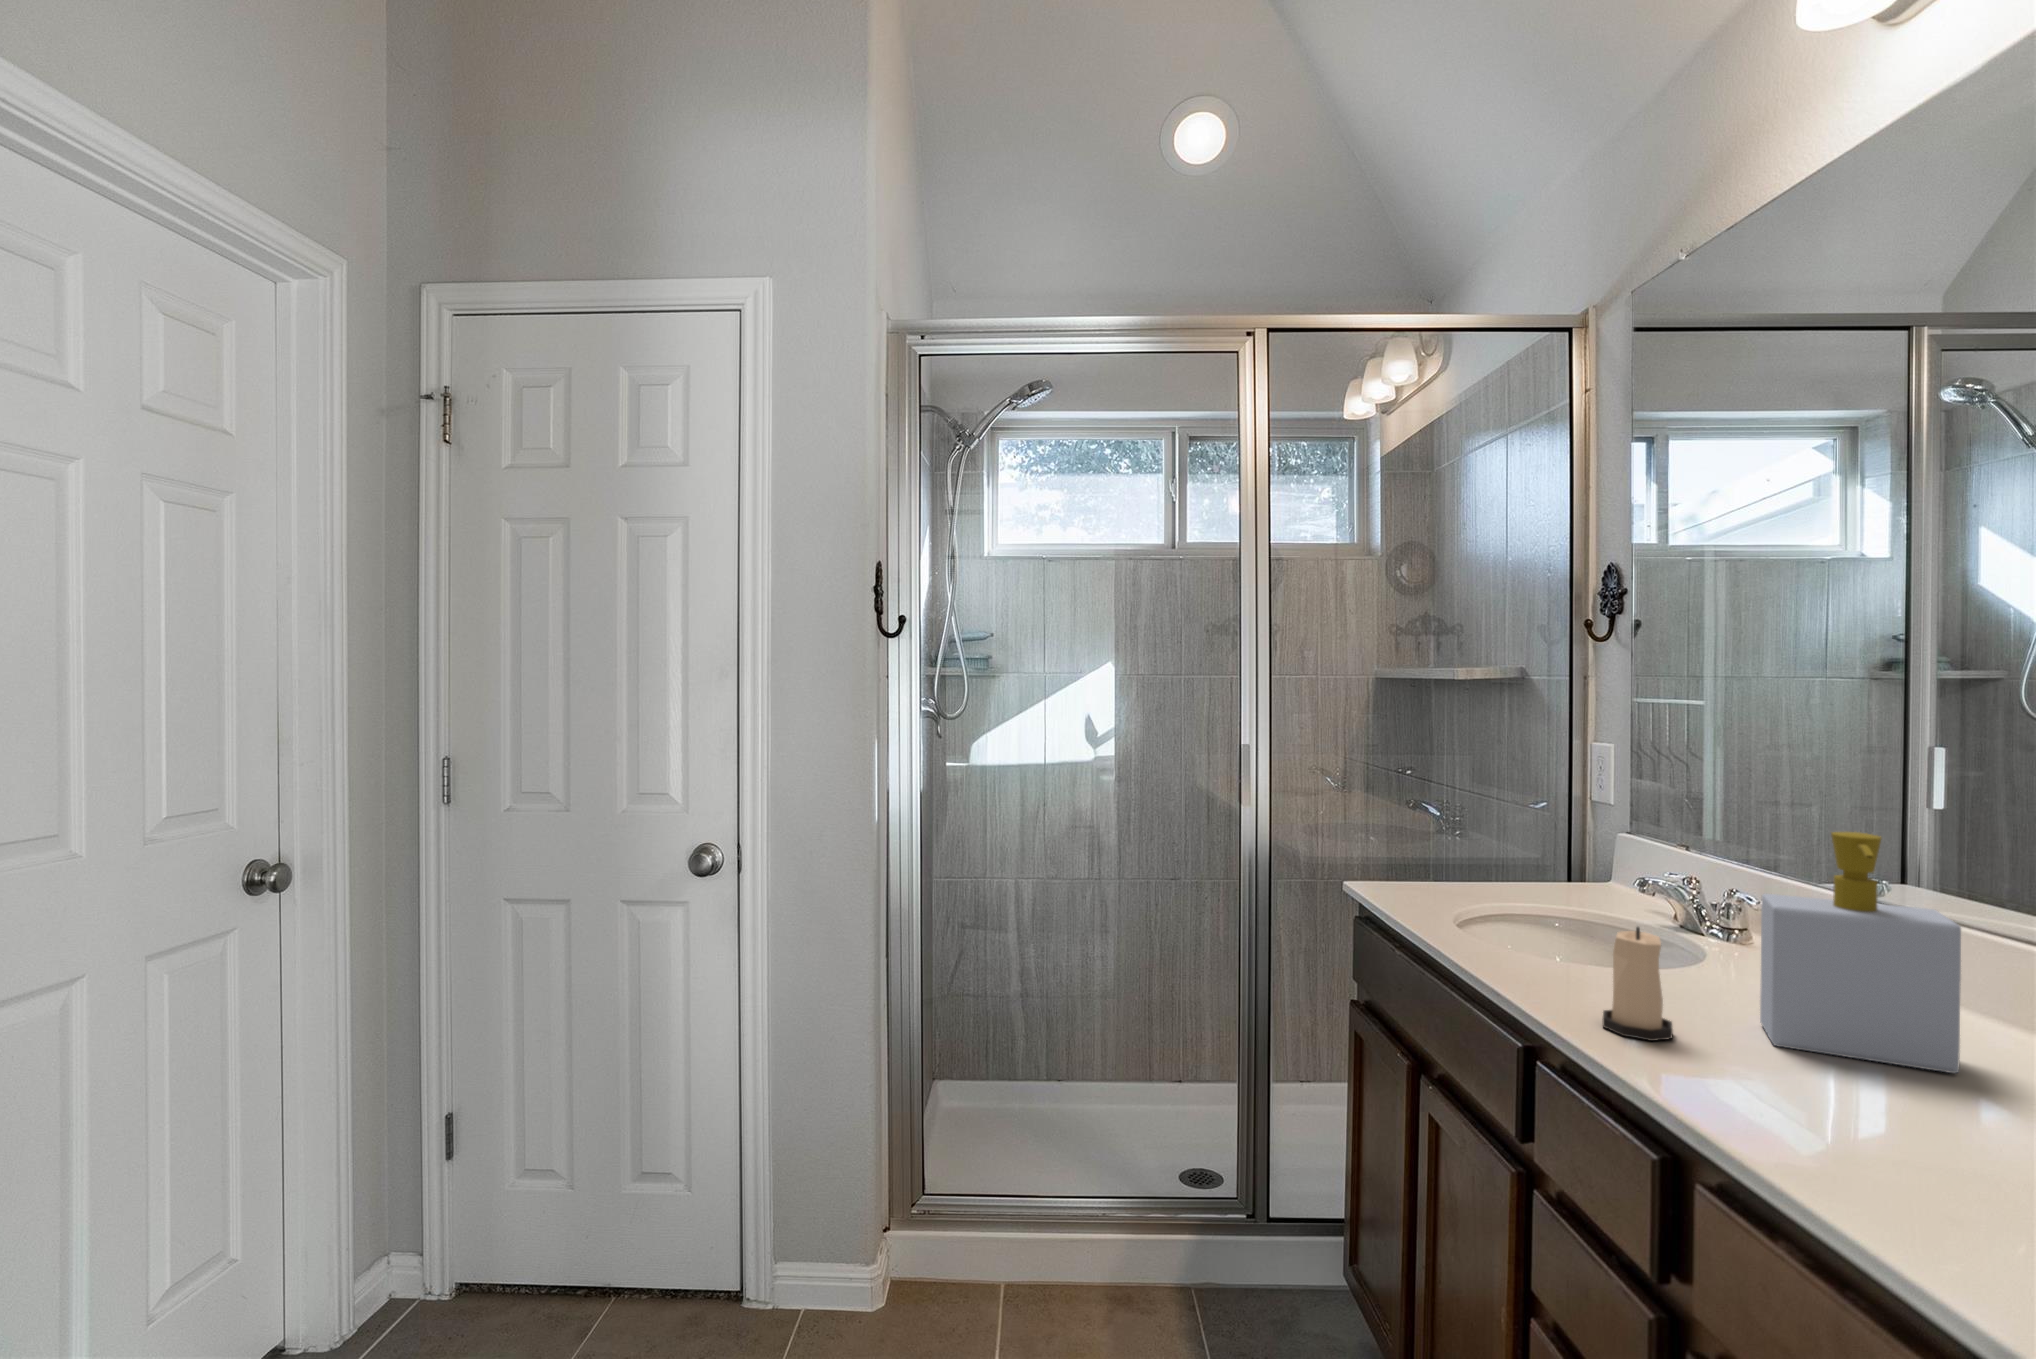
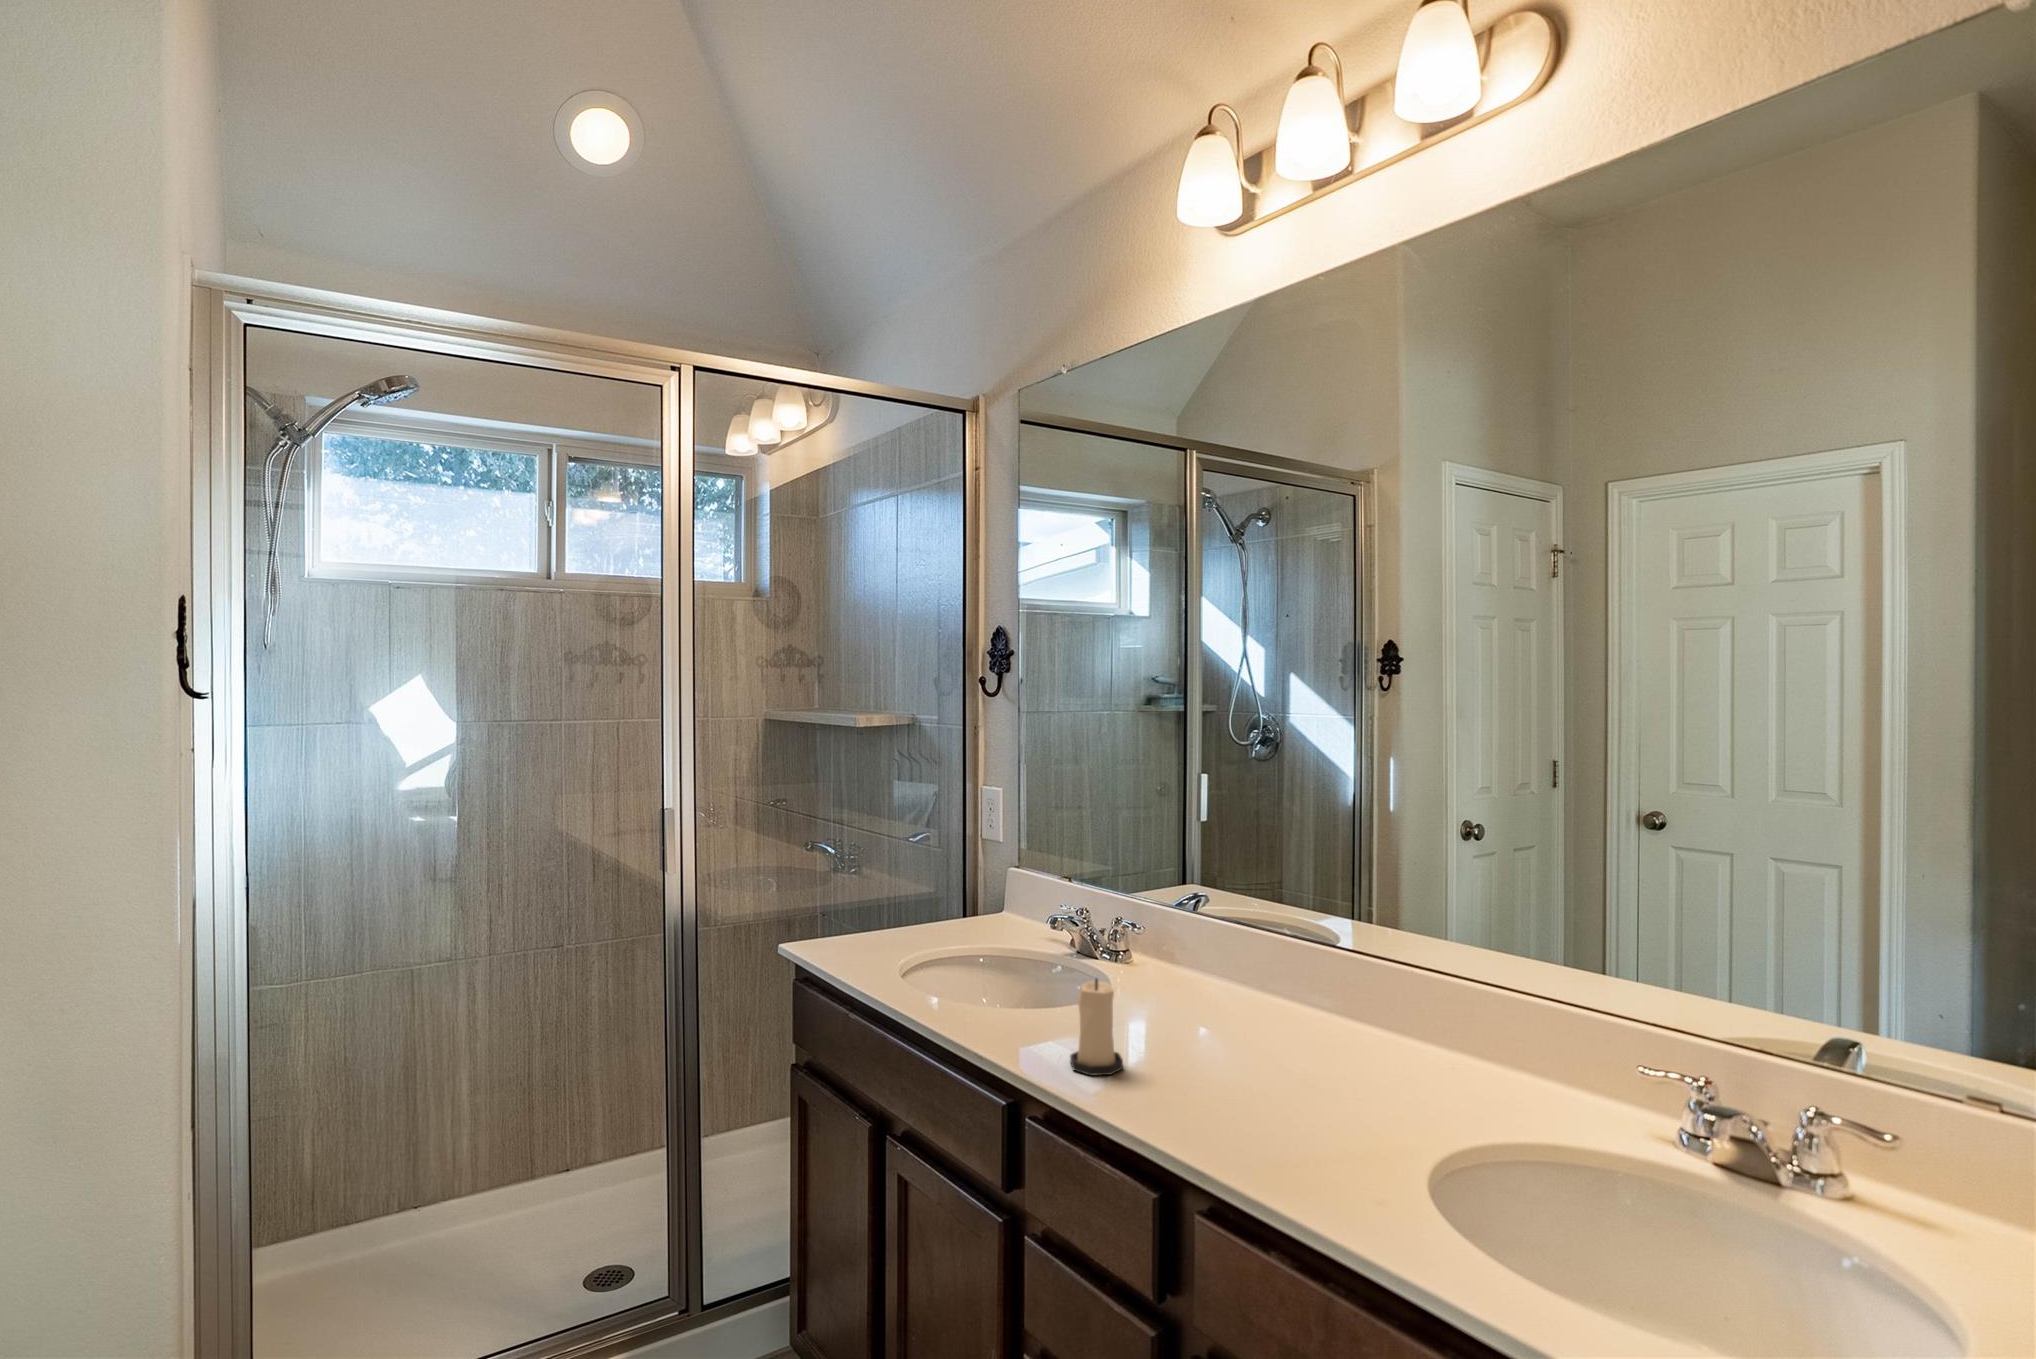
soap bottle: present [1760,832,1961,1073] -> none [1166,877,1288,1055]

